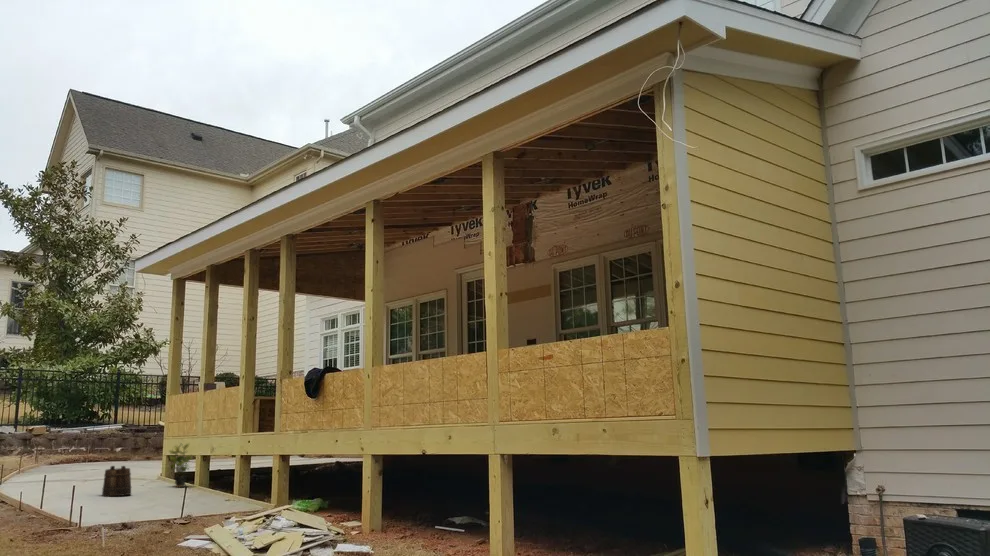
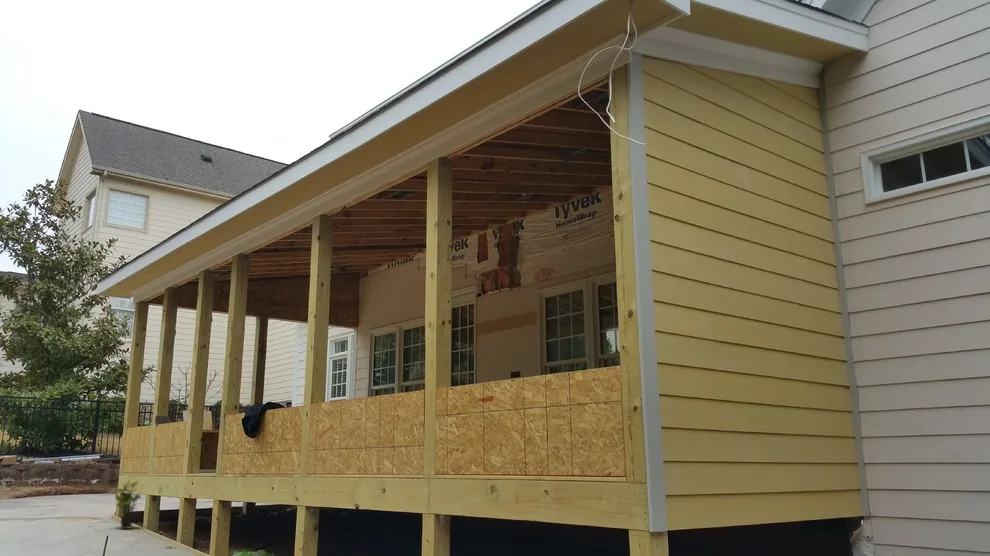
bucket: present [102,466,131,496] -> none [27,507,61,542]

